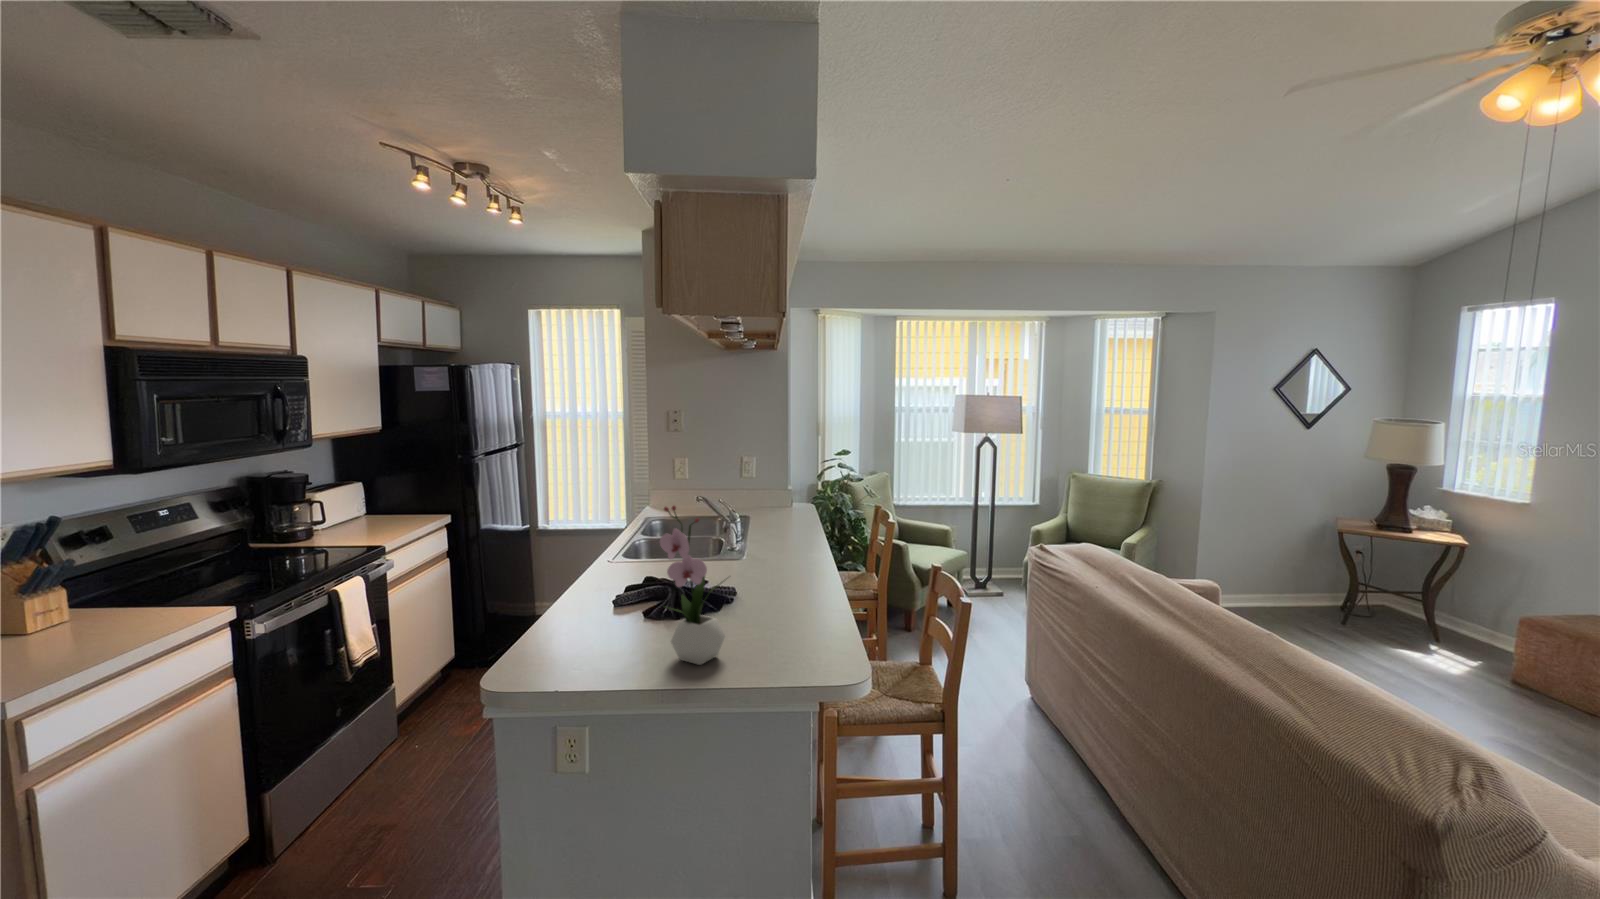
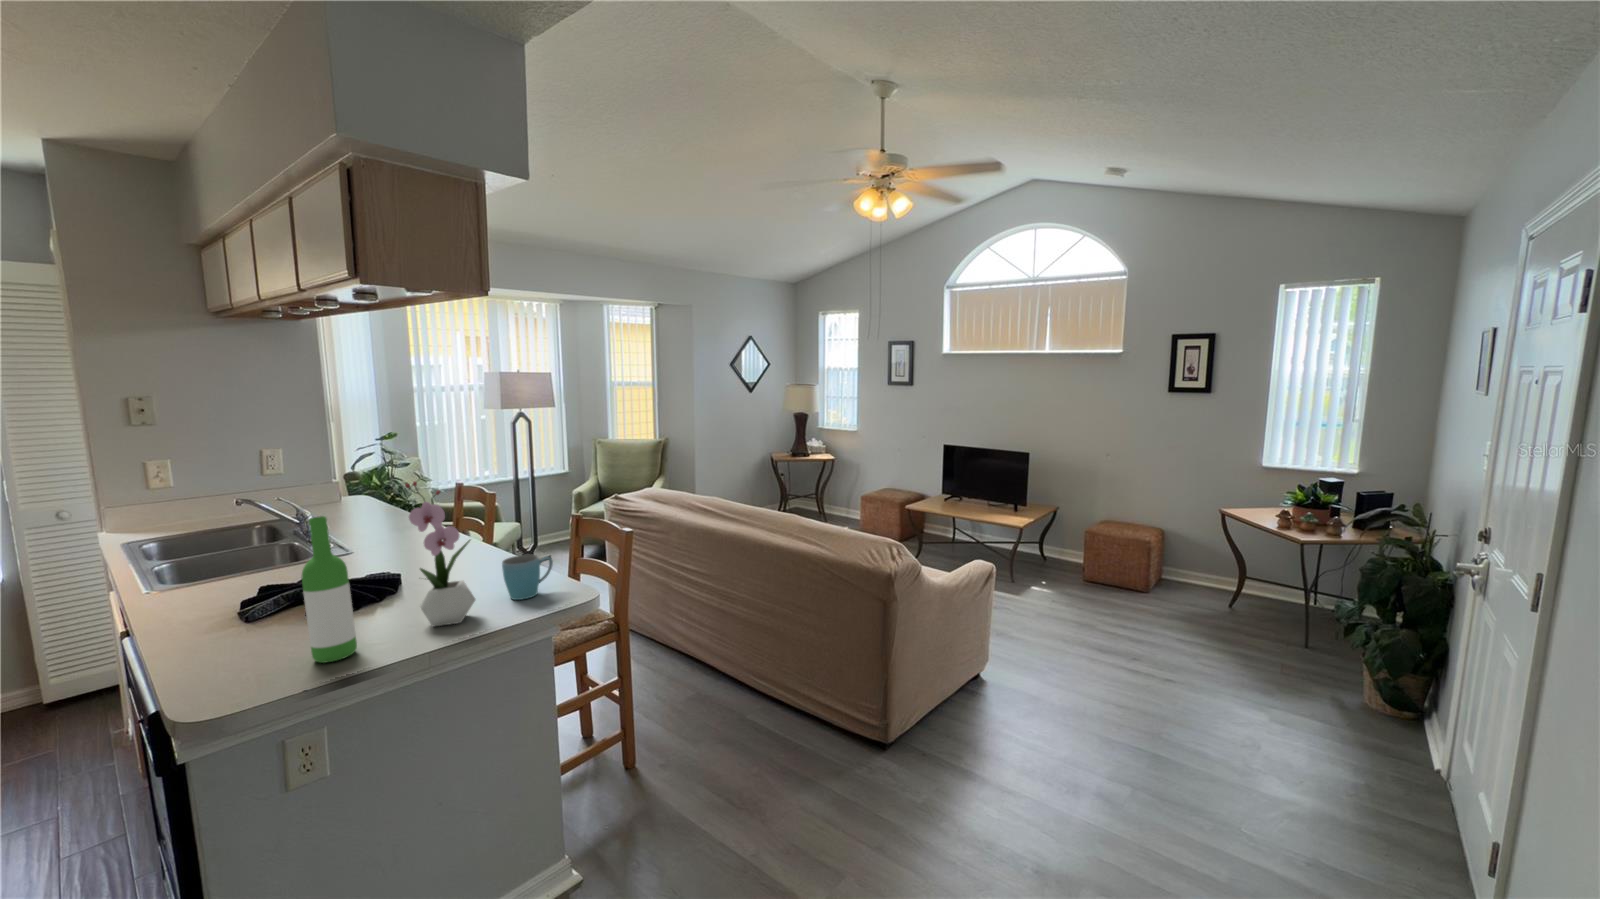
wine bottle: none [572,527,611,667] -> present [302,516,357,663]
mug: none [765,604,821,658] -> present [502,554,553,600]

